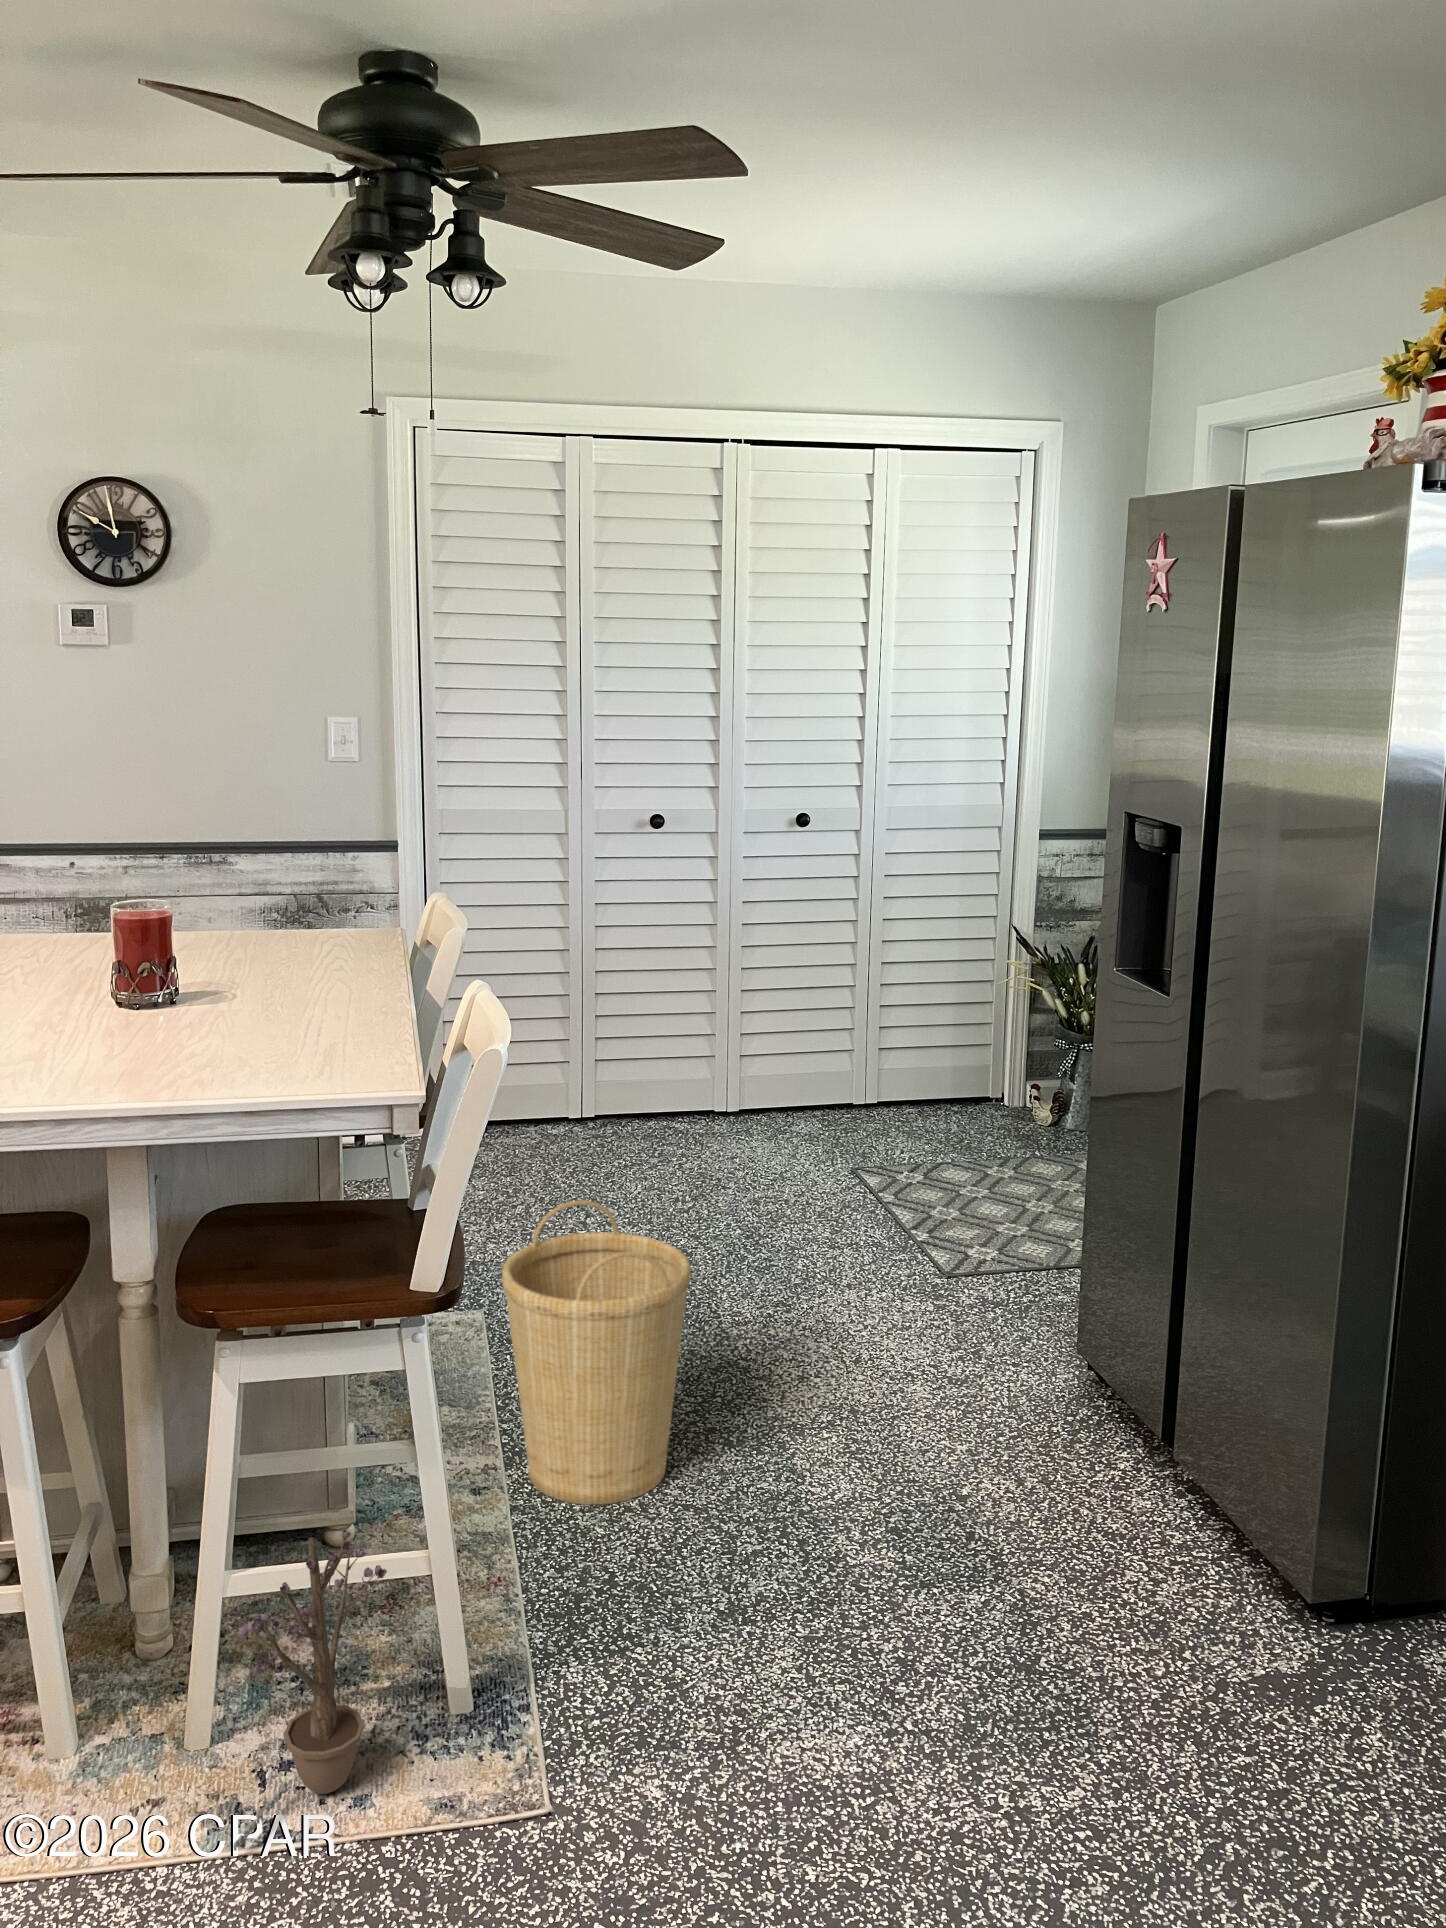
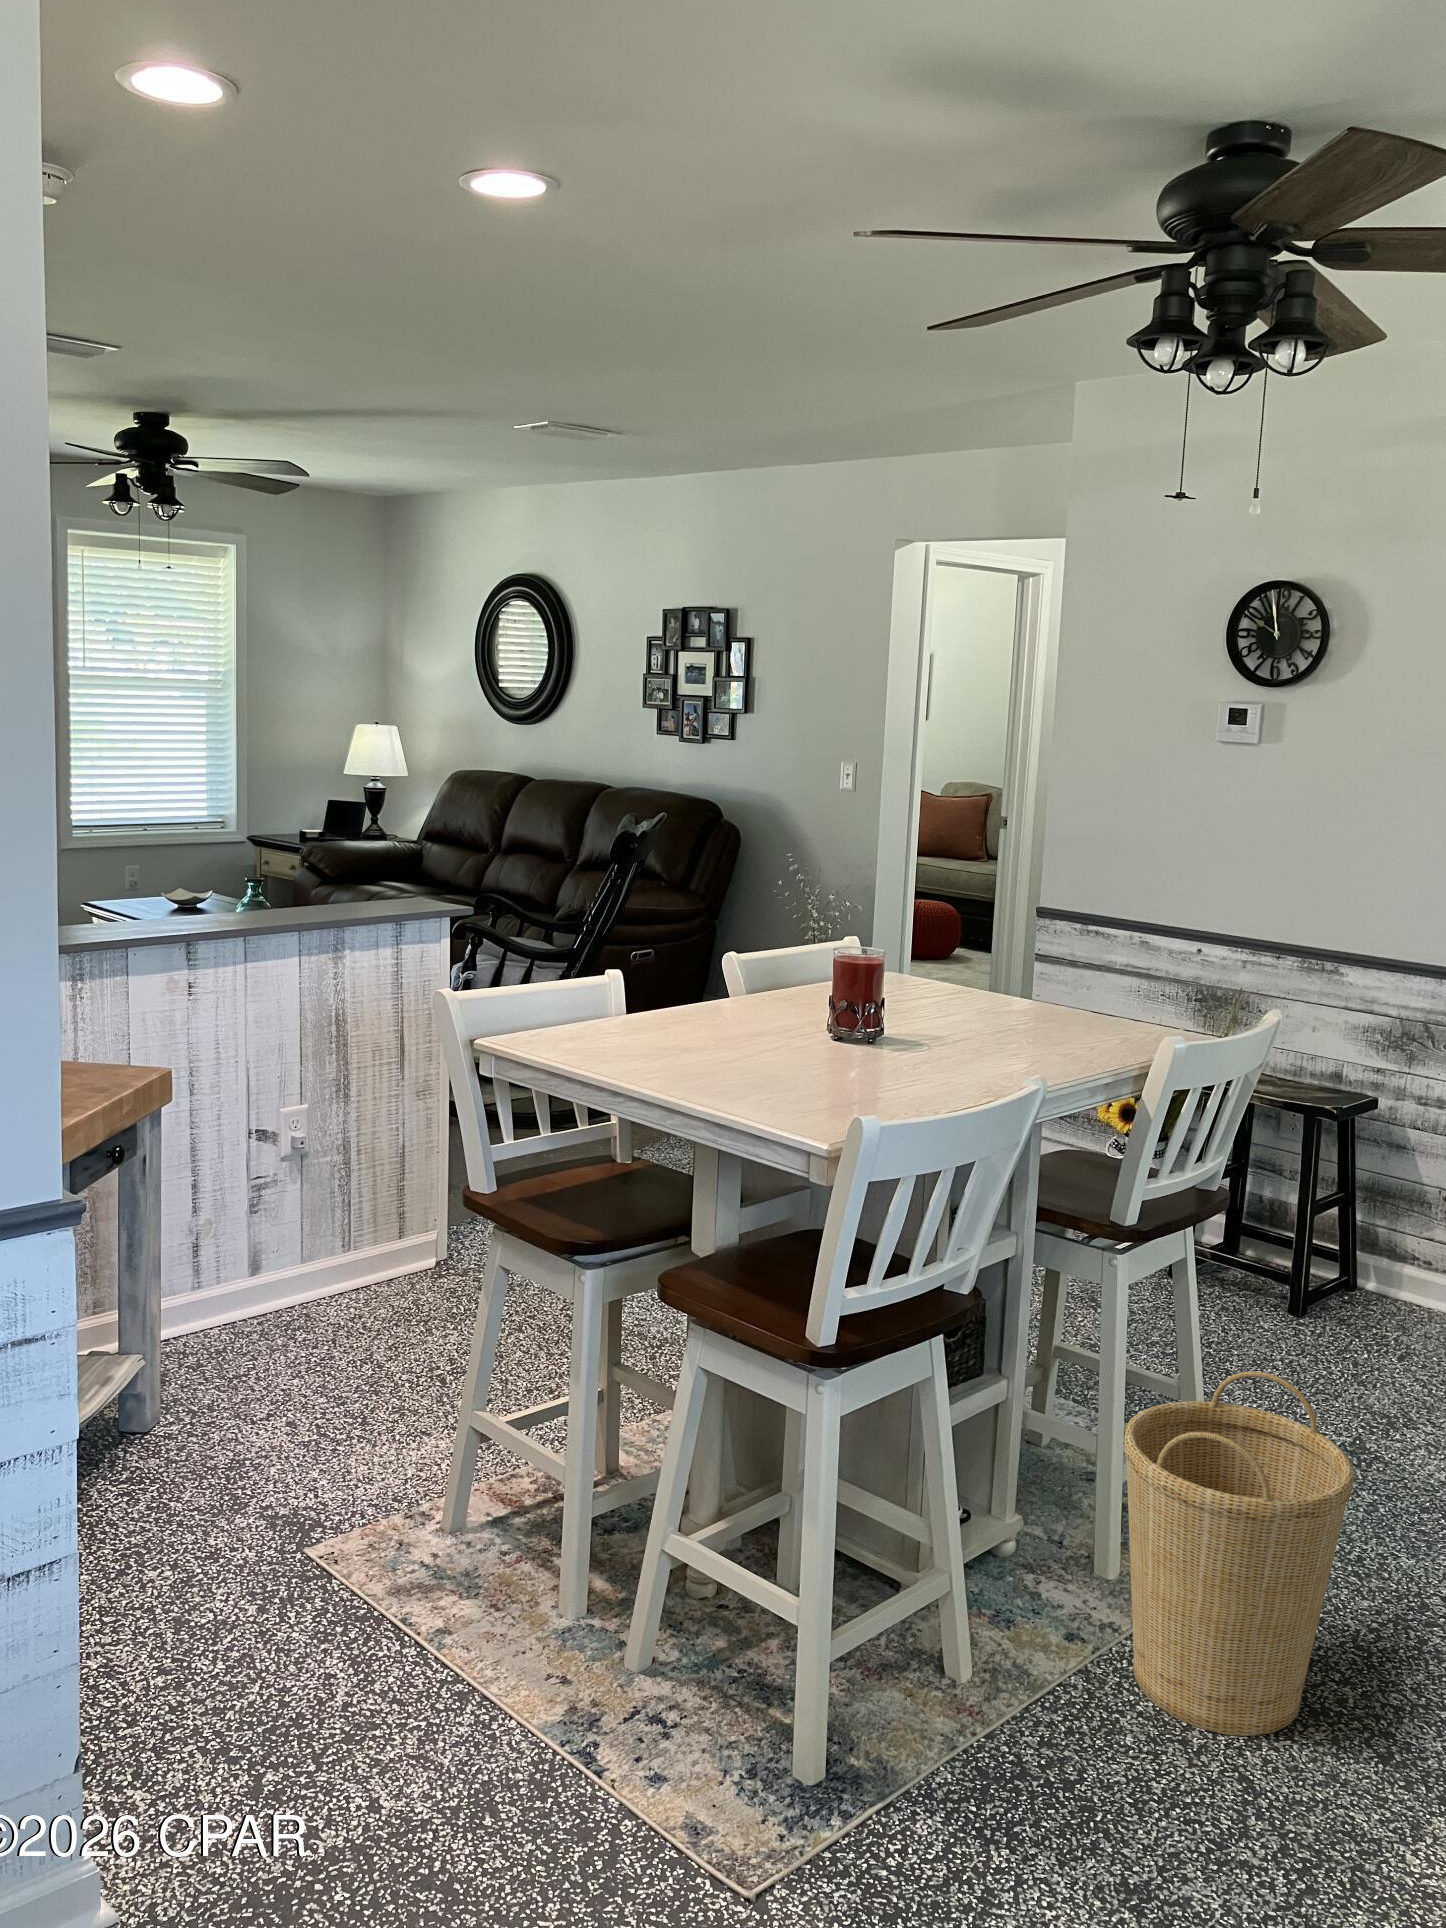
decorative plant: present [234,1530,387,1851] -> none [550,1513,747,1758]

